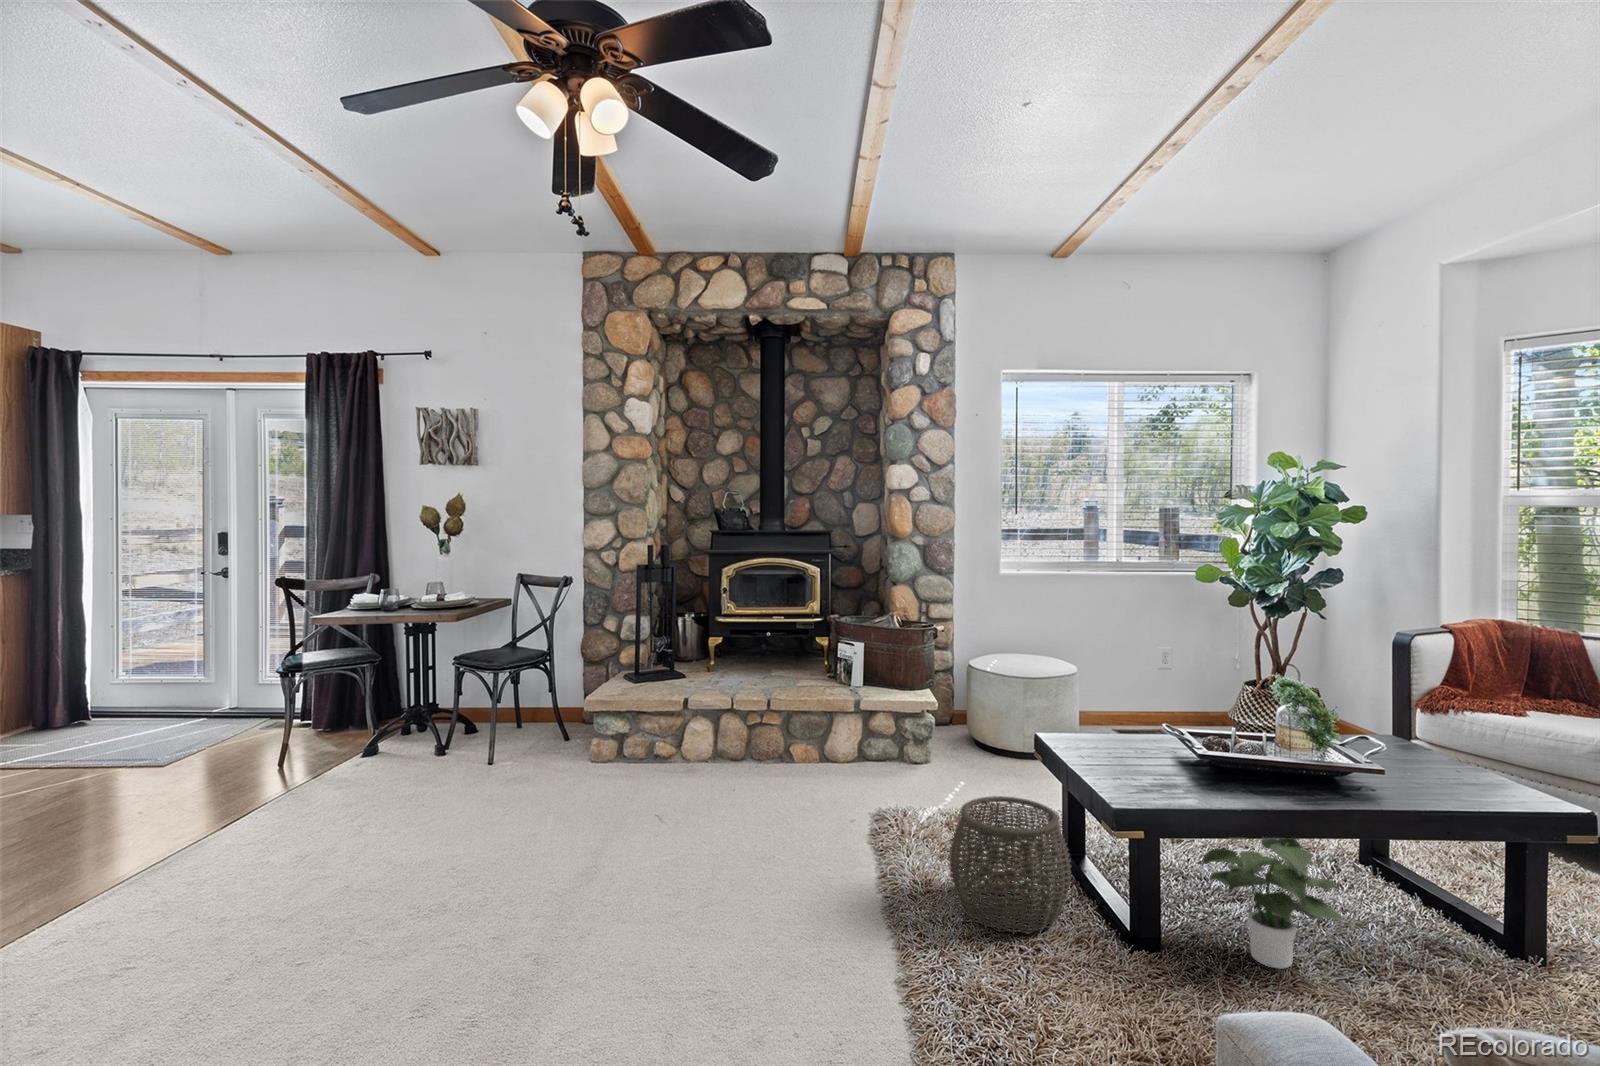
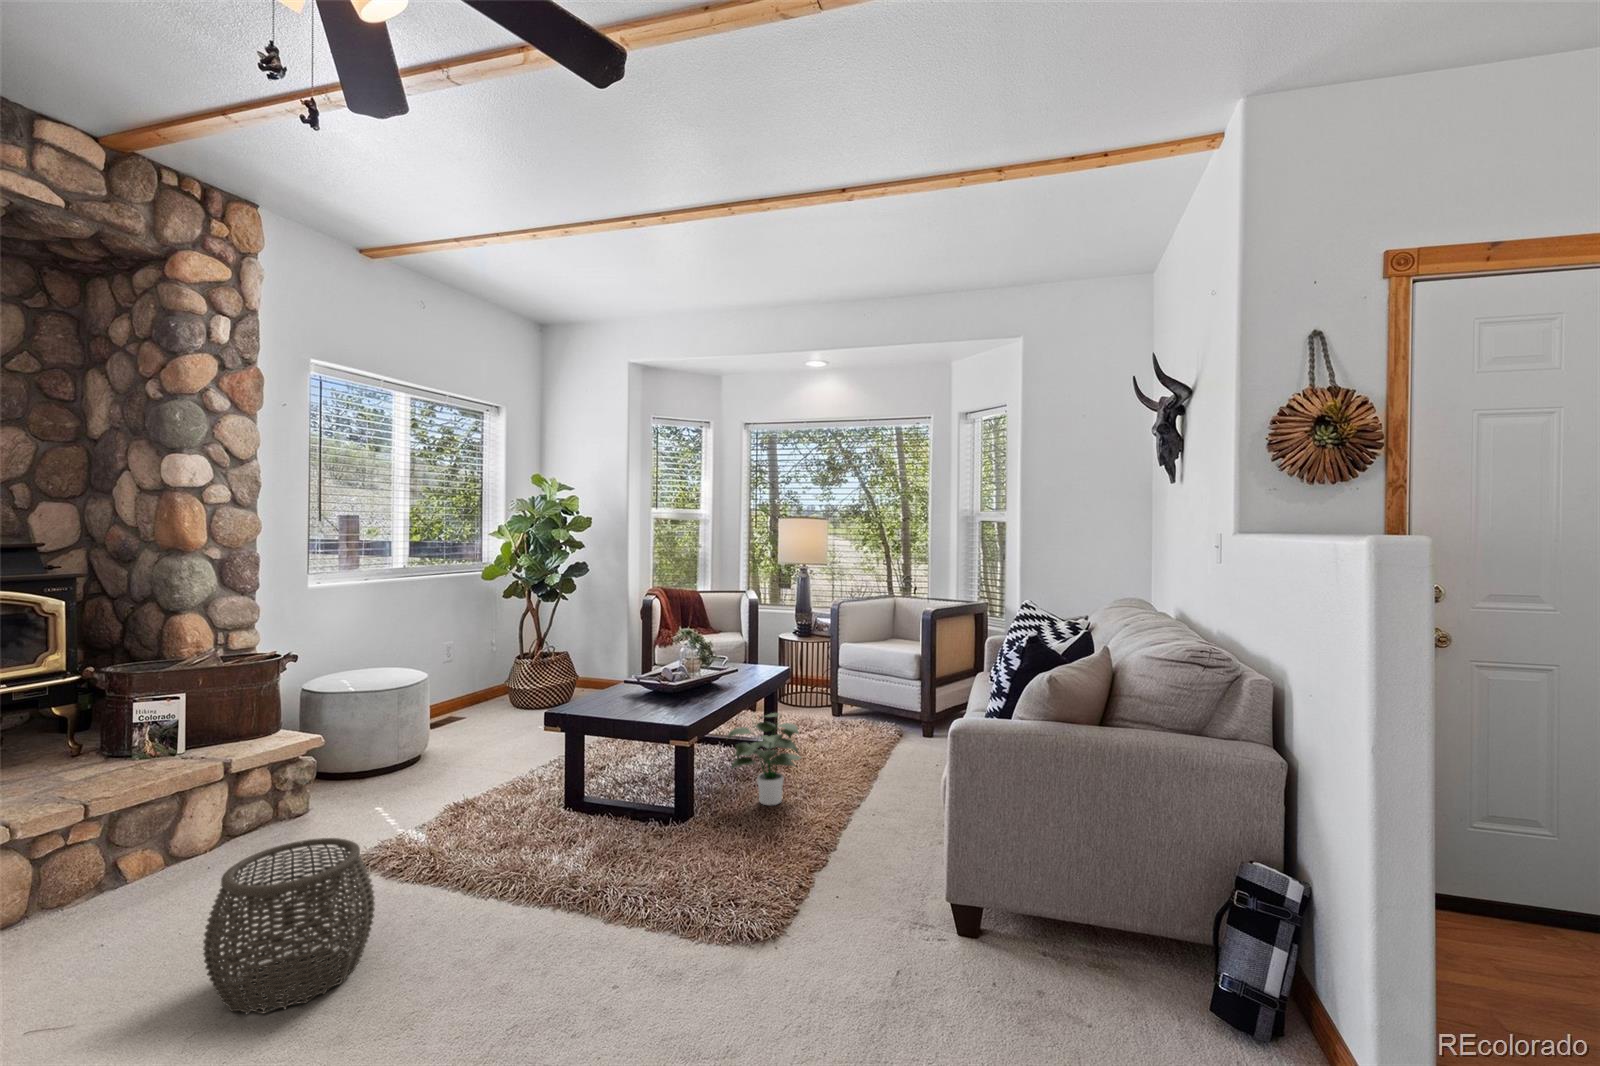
woven basket: present [949,796,1071,934] -> present [203,838,375,1014]

